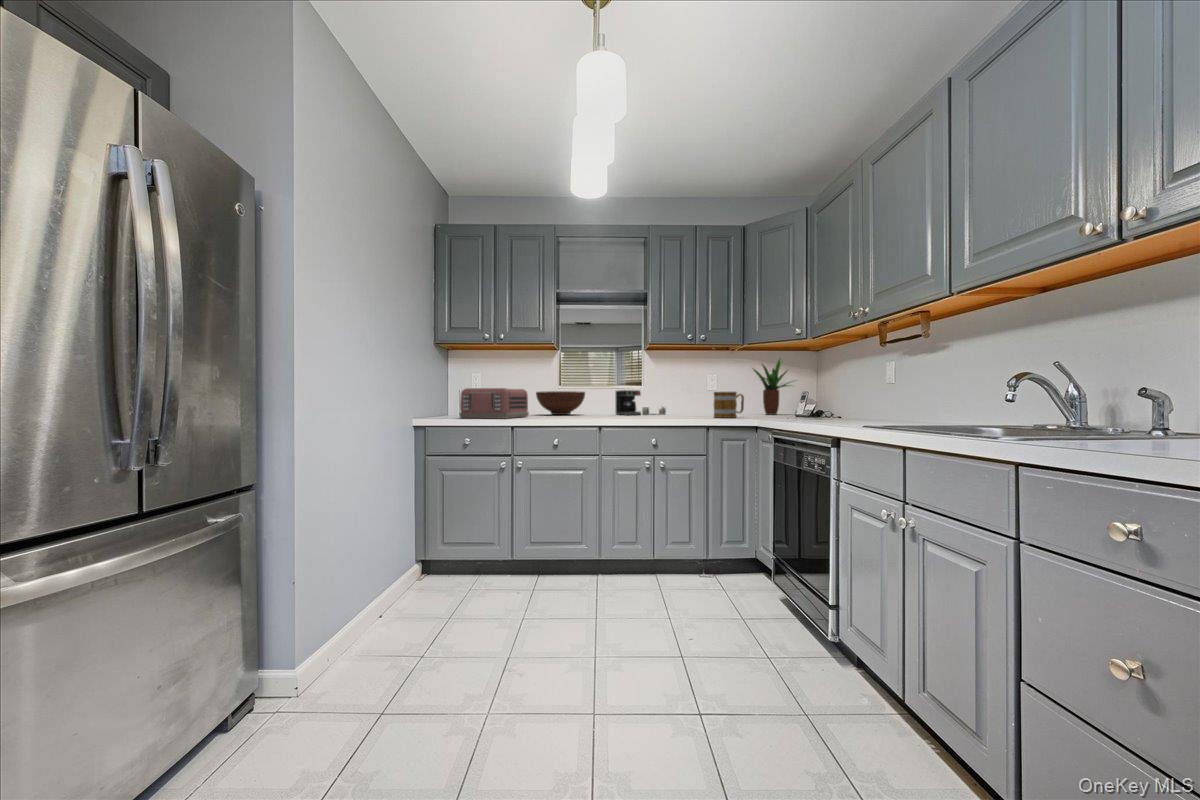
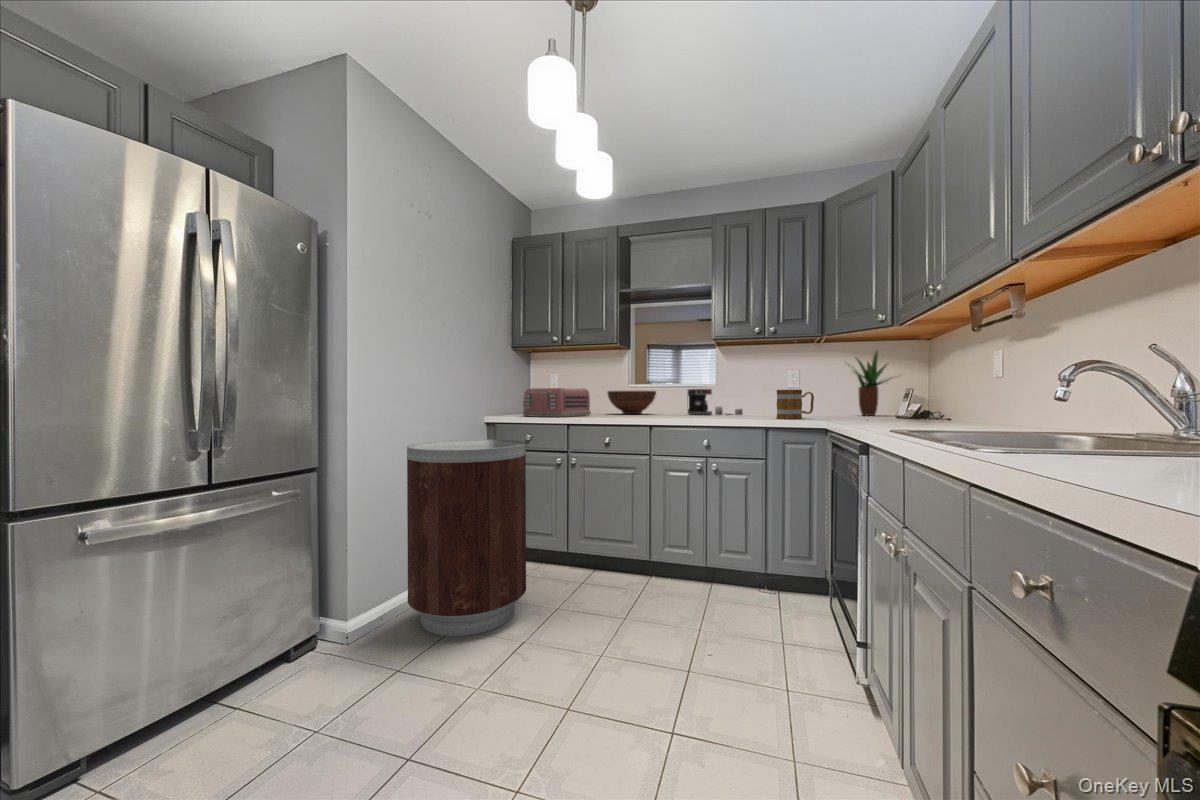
trash can: none [360,444,496,667] -> present [407,439,526,636]

